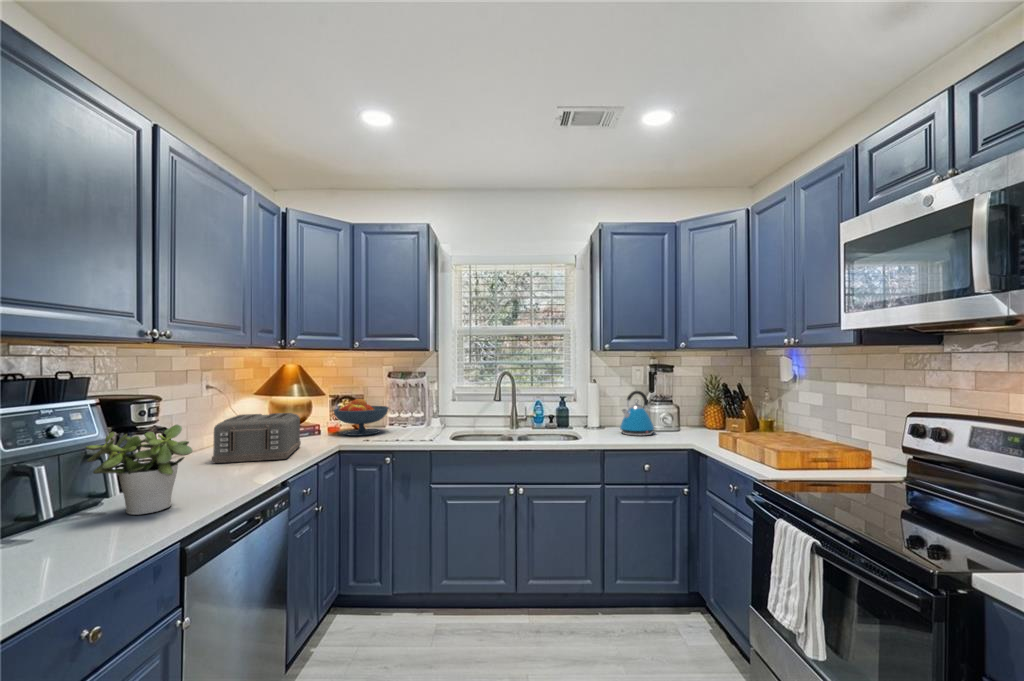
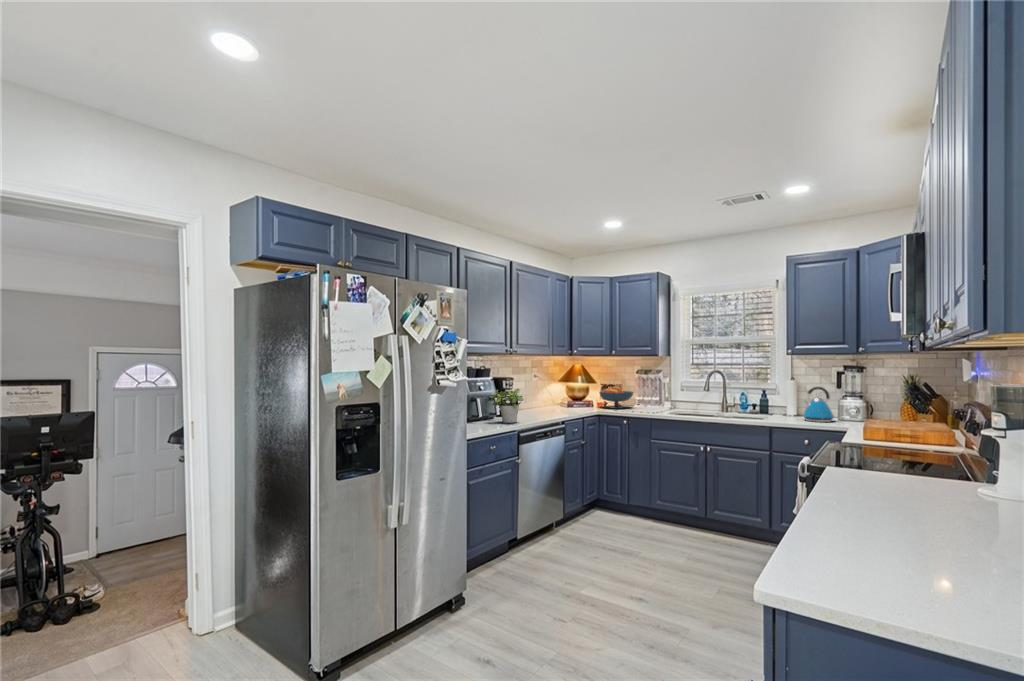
toaster: present [212,413,301,463] -> none [534,390,578,414]

